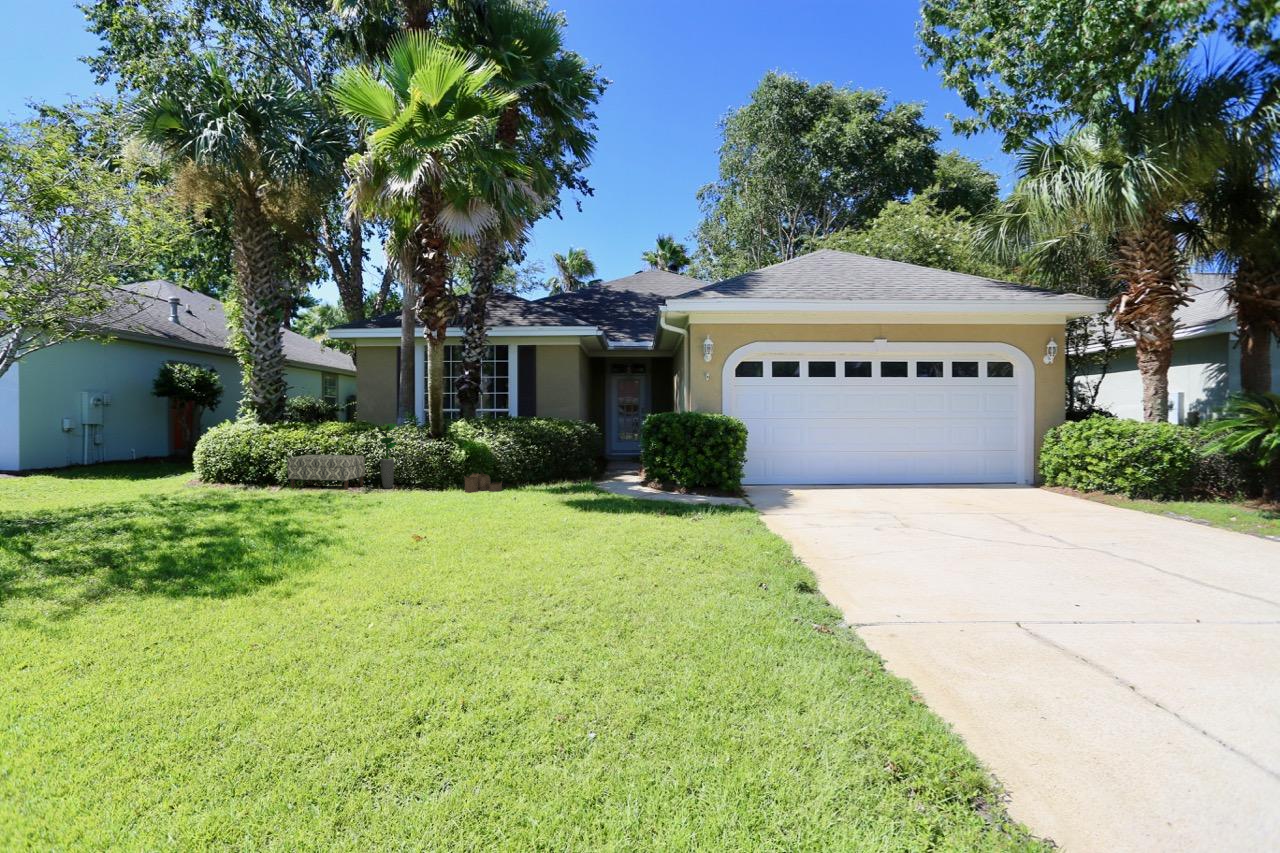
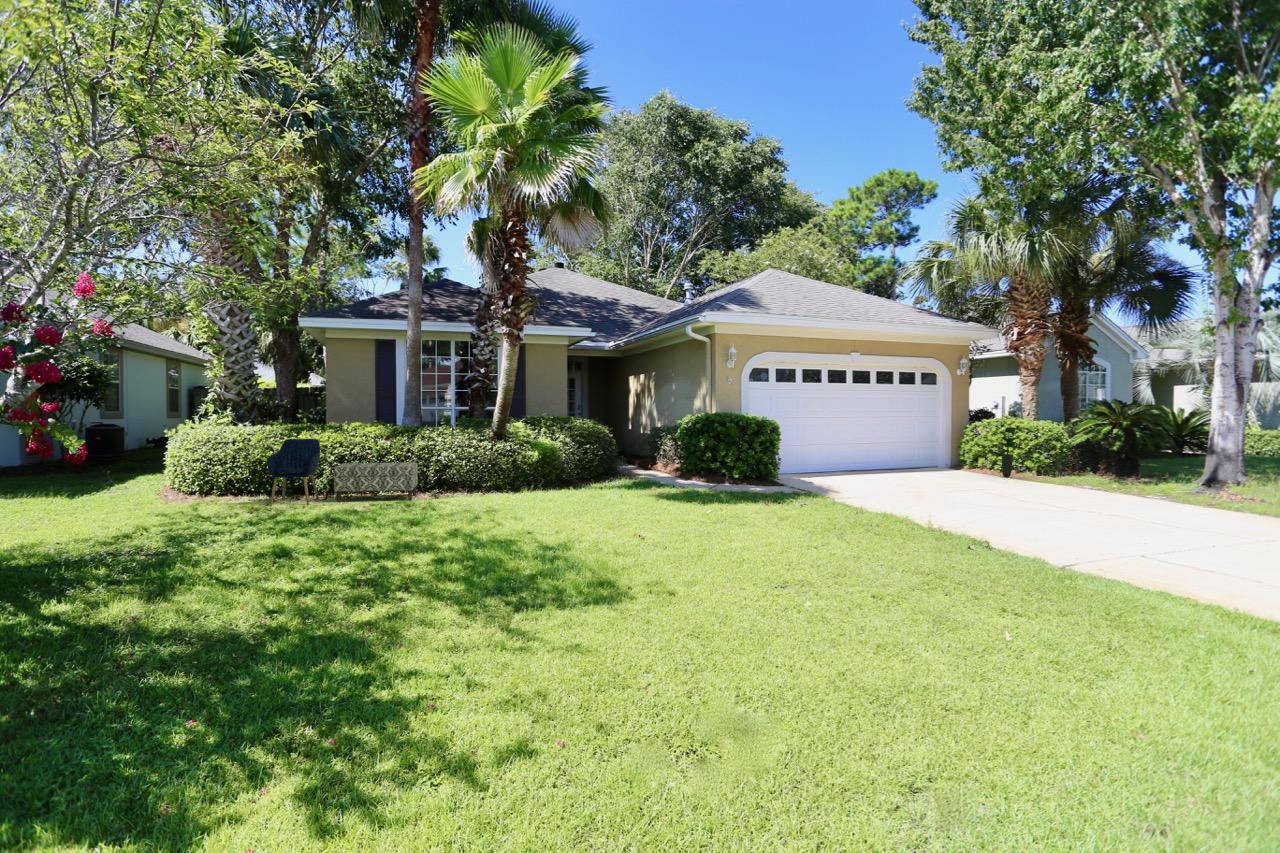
potted plant: present [377,424,399,489] -> present [1001,427,1021,477]
chair: none [239,433,290,489] -> present [267,439,320,506]
woven basket: present [464,473,502,492] -> none [537,476,581,496]

